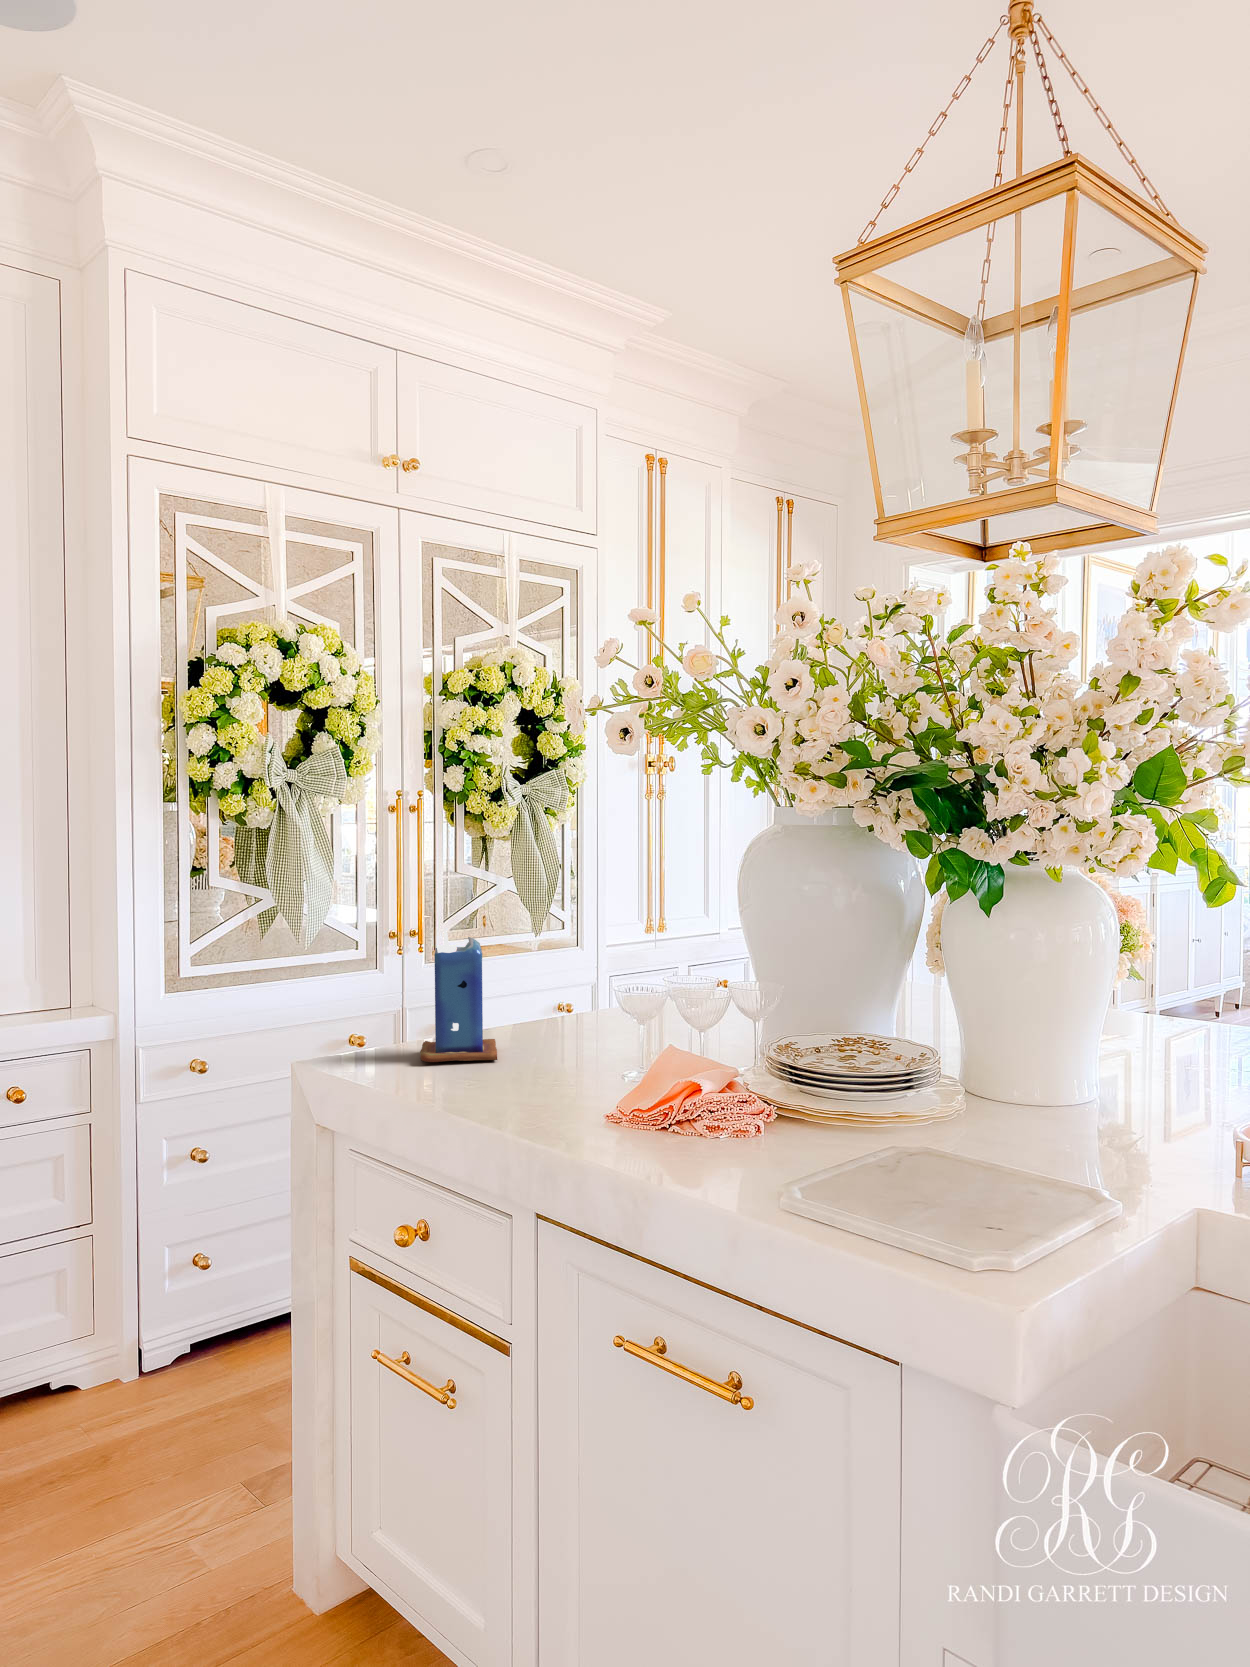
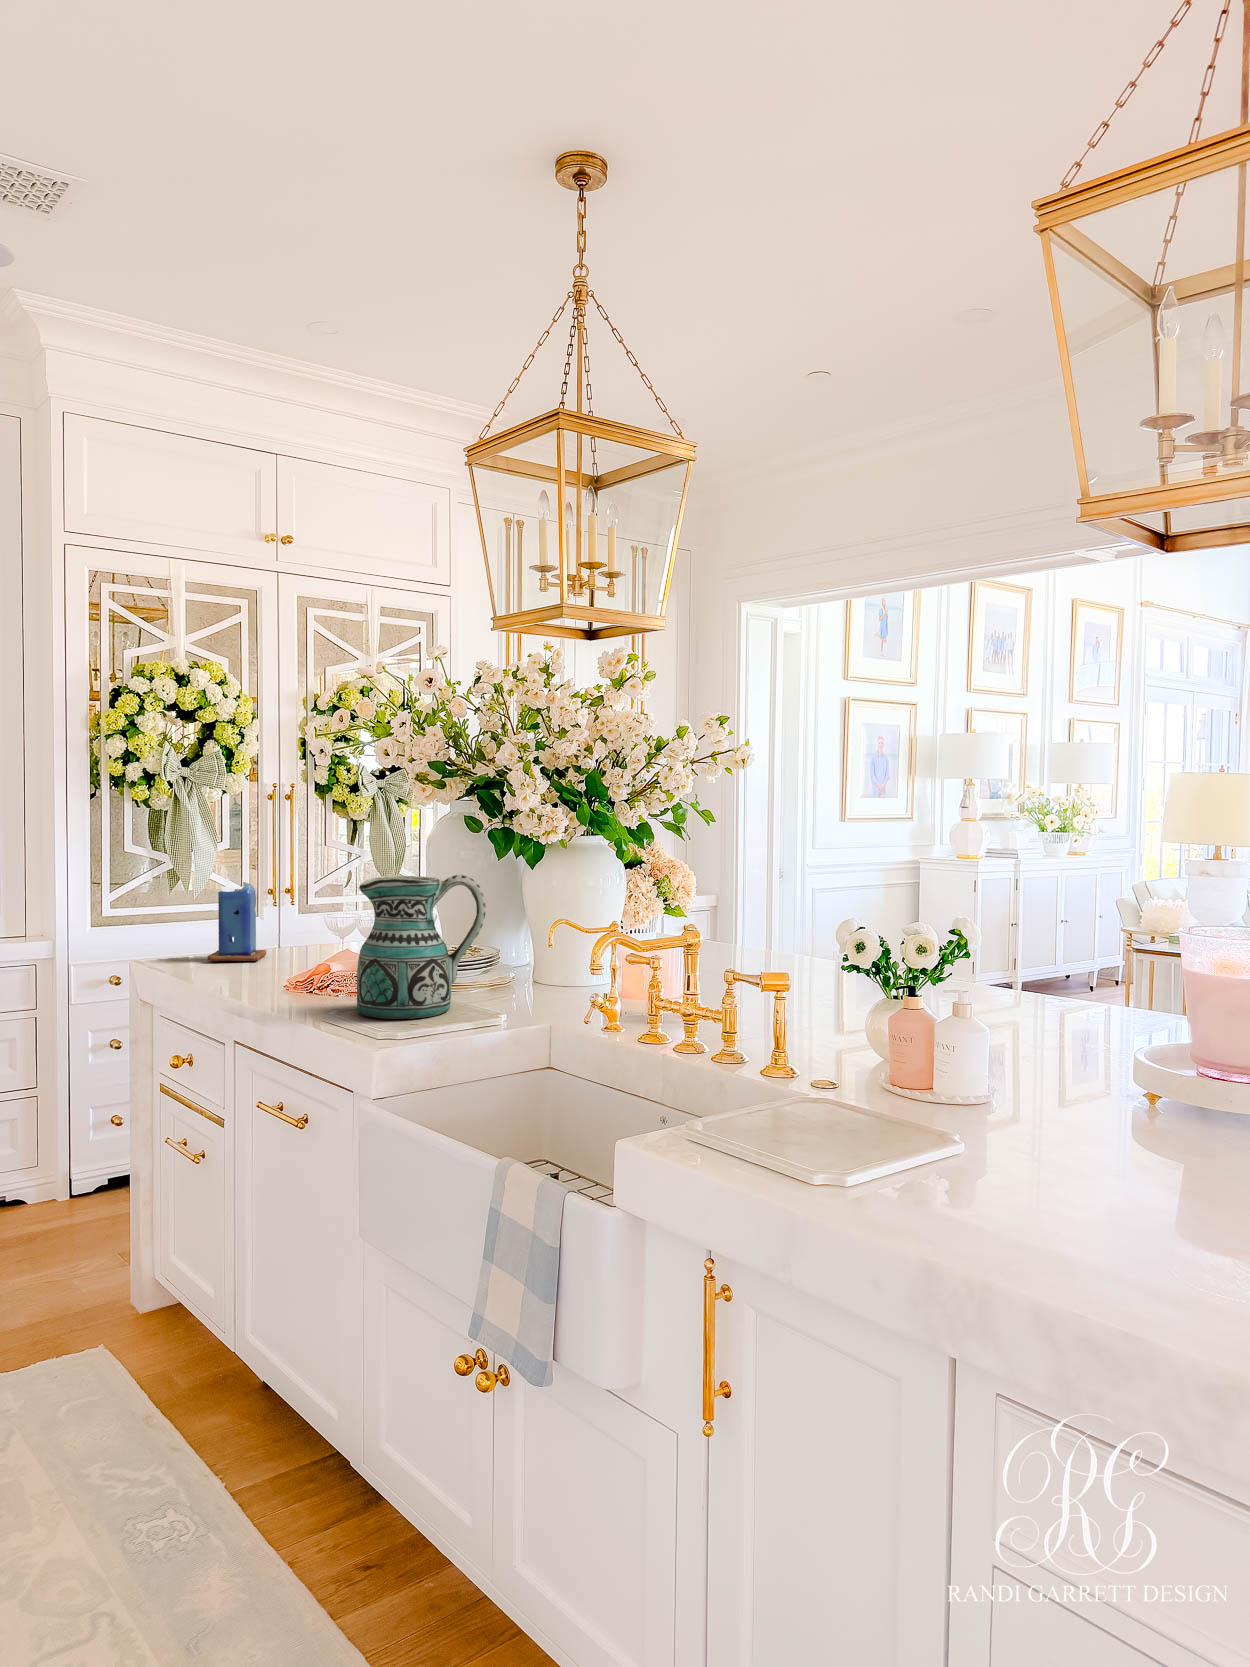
ceramic pitcher: none [829,933,1043,1206] -> present [357,875,486,1019]

